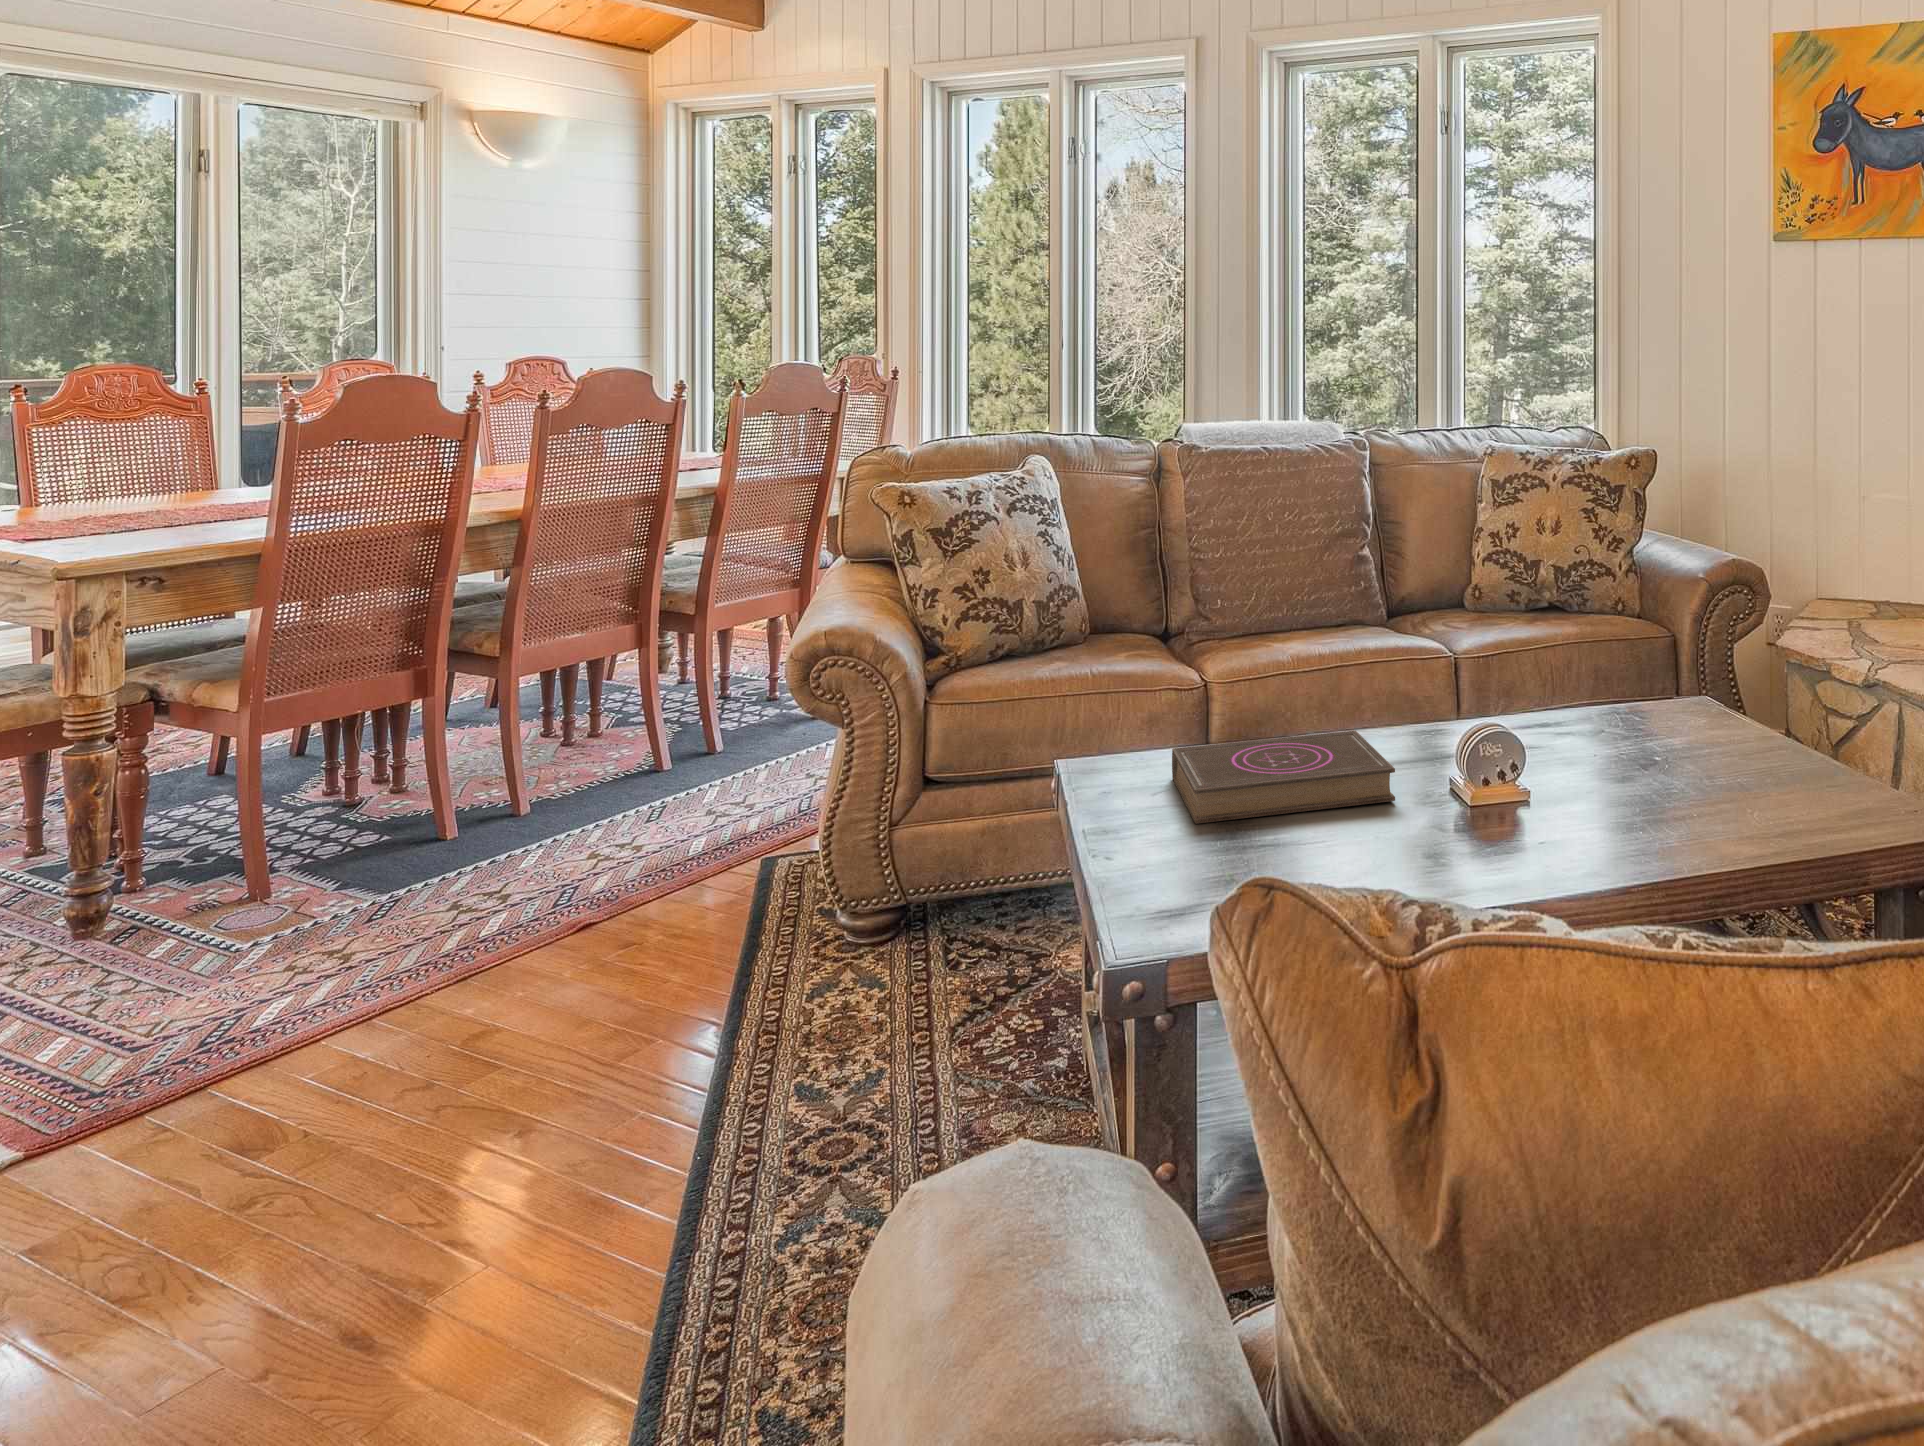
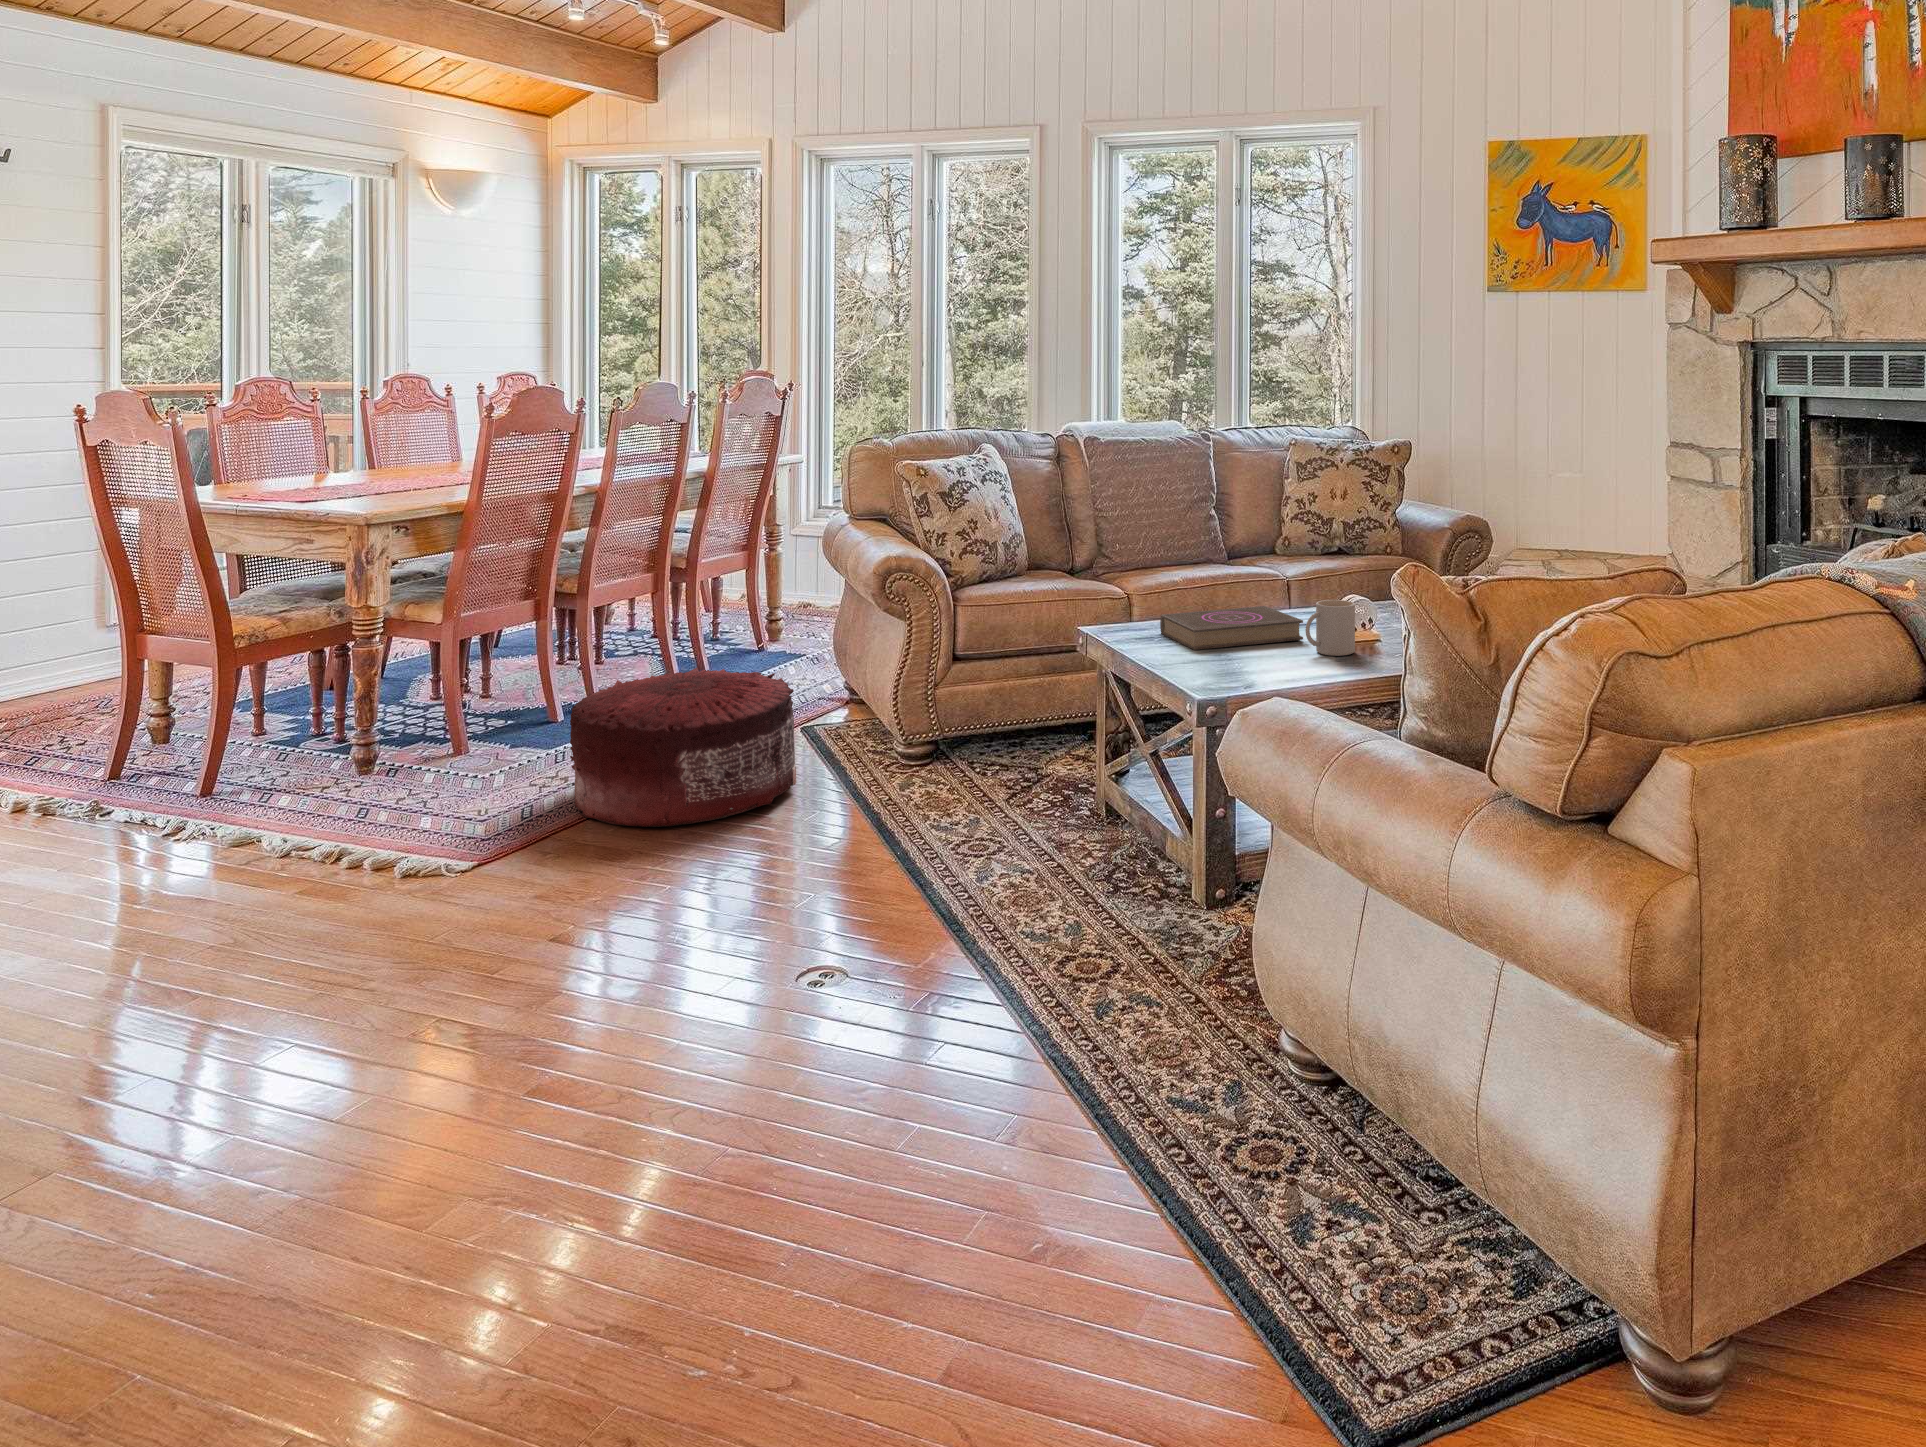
mug: none [1378,740,1468,845] -> present [1306,600,1355,656]
pouf: none [243,794,657,1089] -> present [570,668,796,827]

